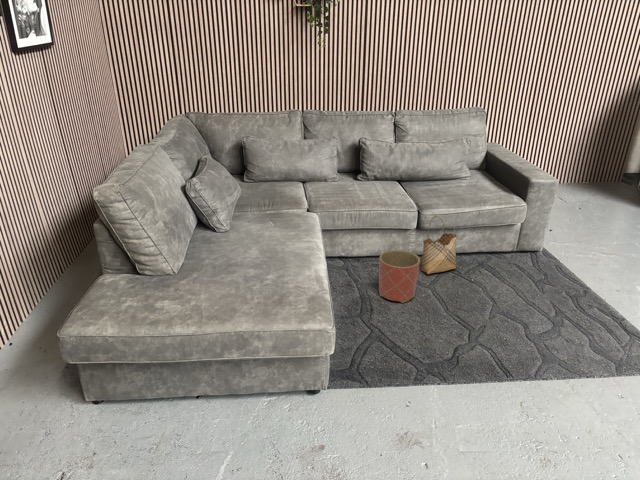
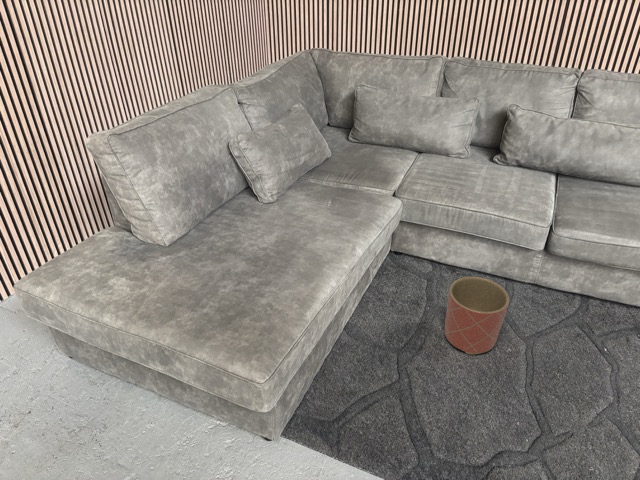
woven basket: present [421,216,457,274] -> none [530,243,601,325]

